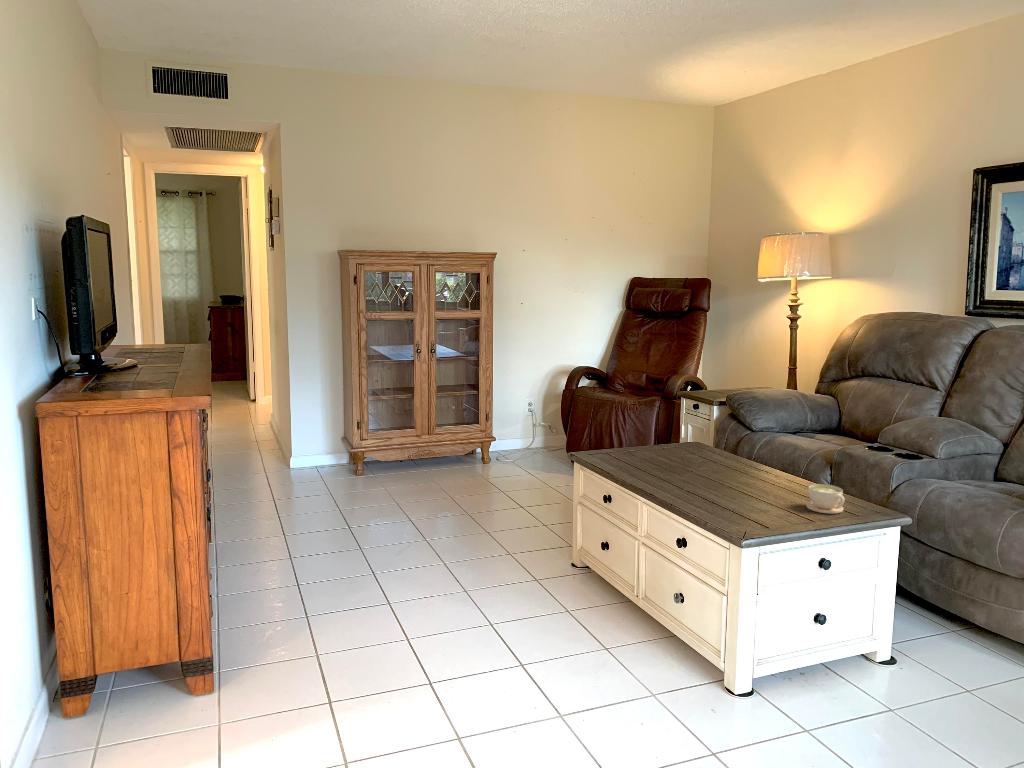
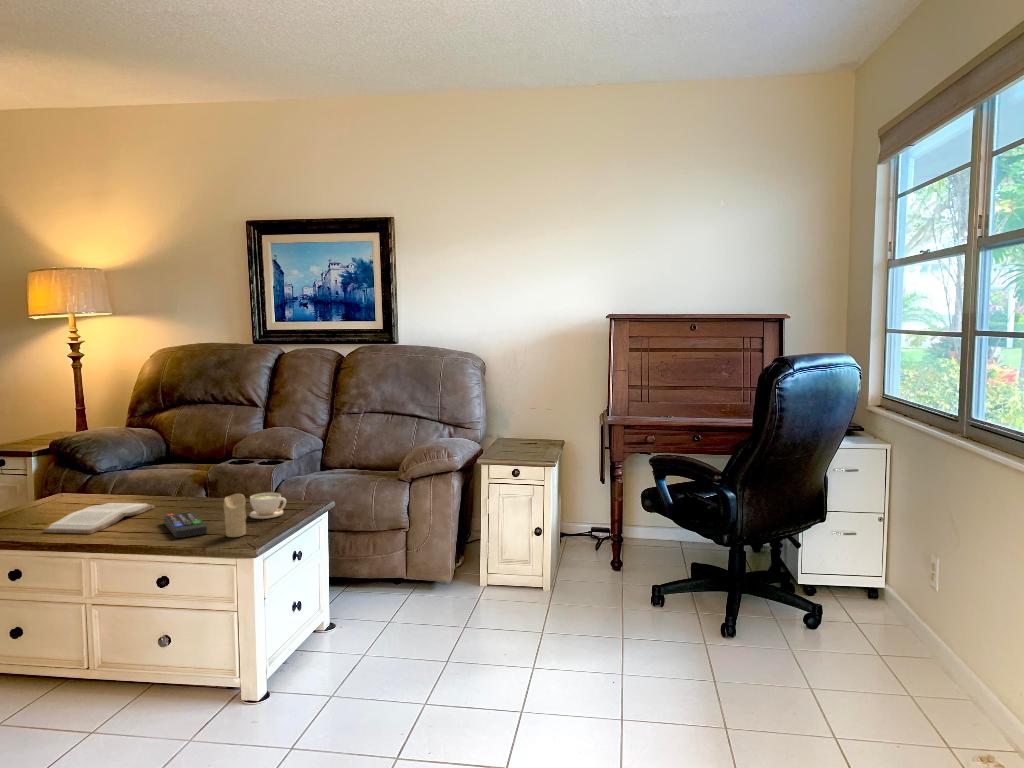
book: none [649,458,748,480] -> present [44,503,154,534]
candle: none [756,477,779,521] -> present [223,494,246,537]
remote control: none [719,481,759,508] -> present [164,512,207,538]

